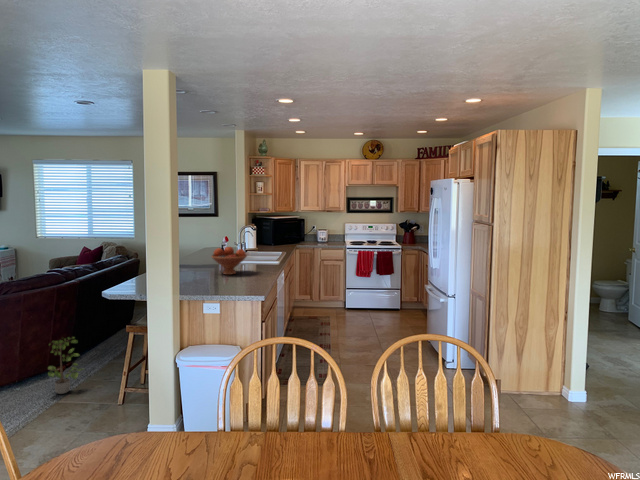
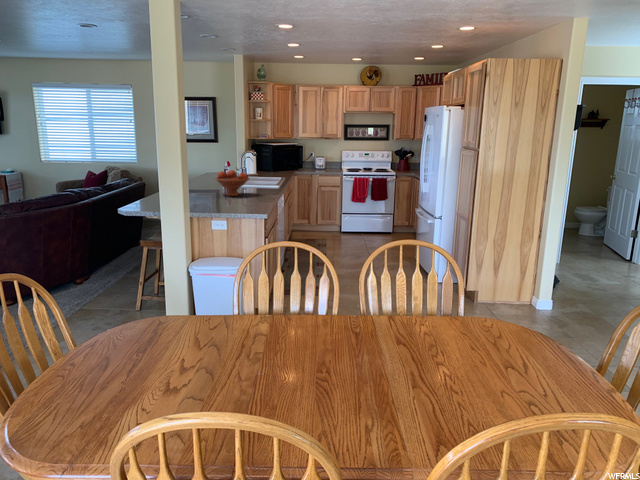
potted plant: present [48,337,83,394] -> none [71,249,106,301]

